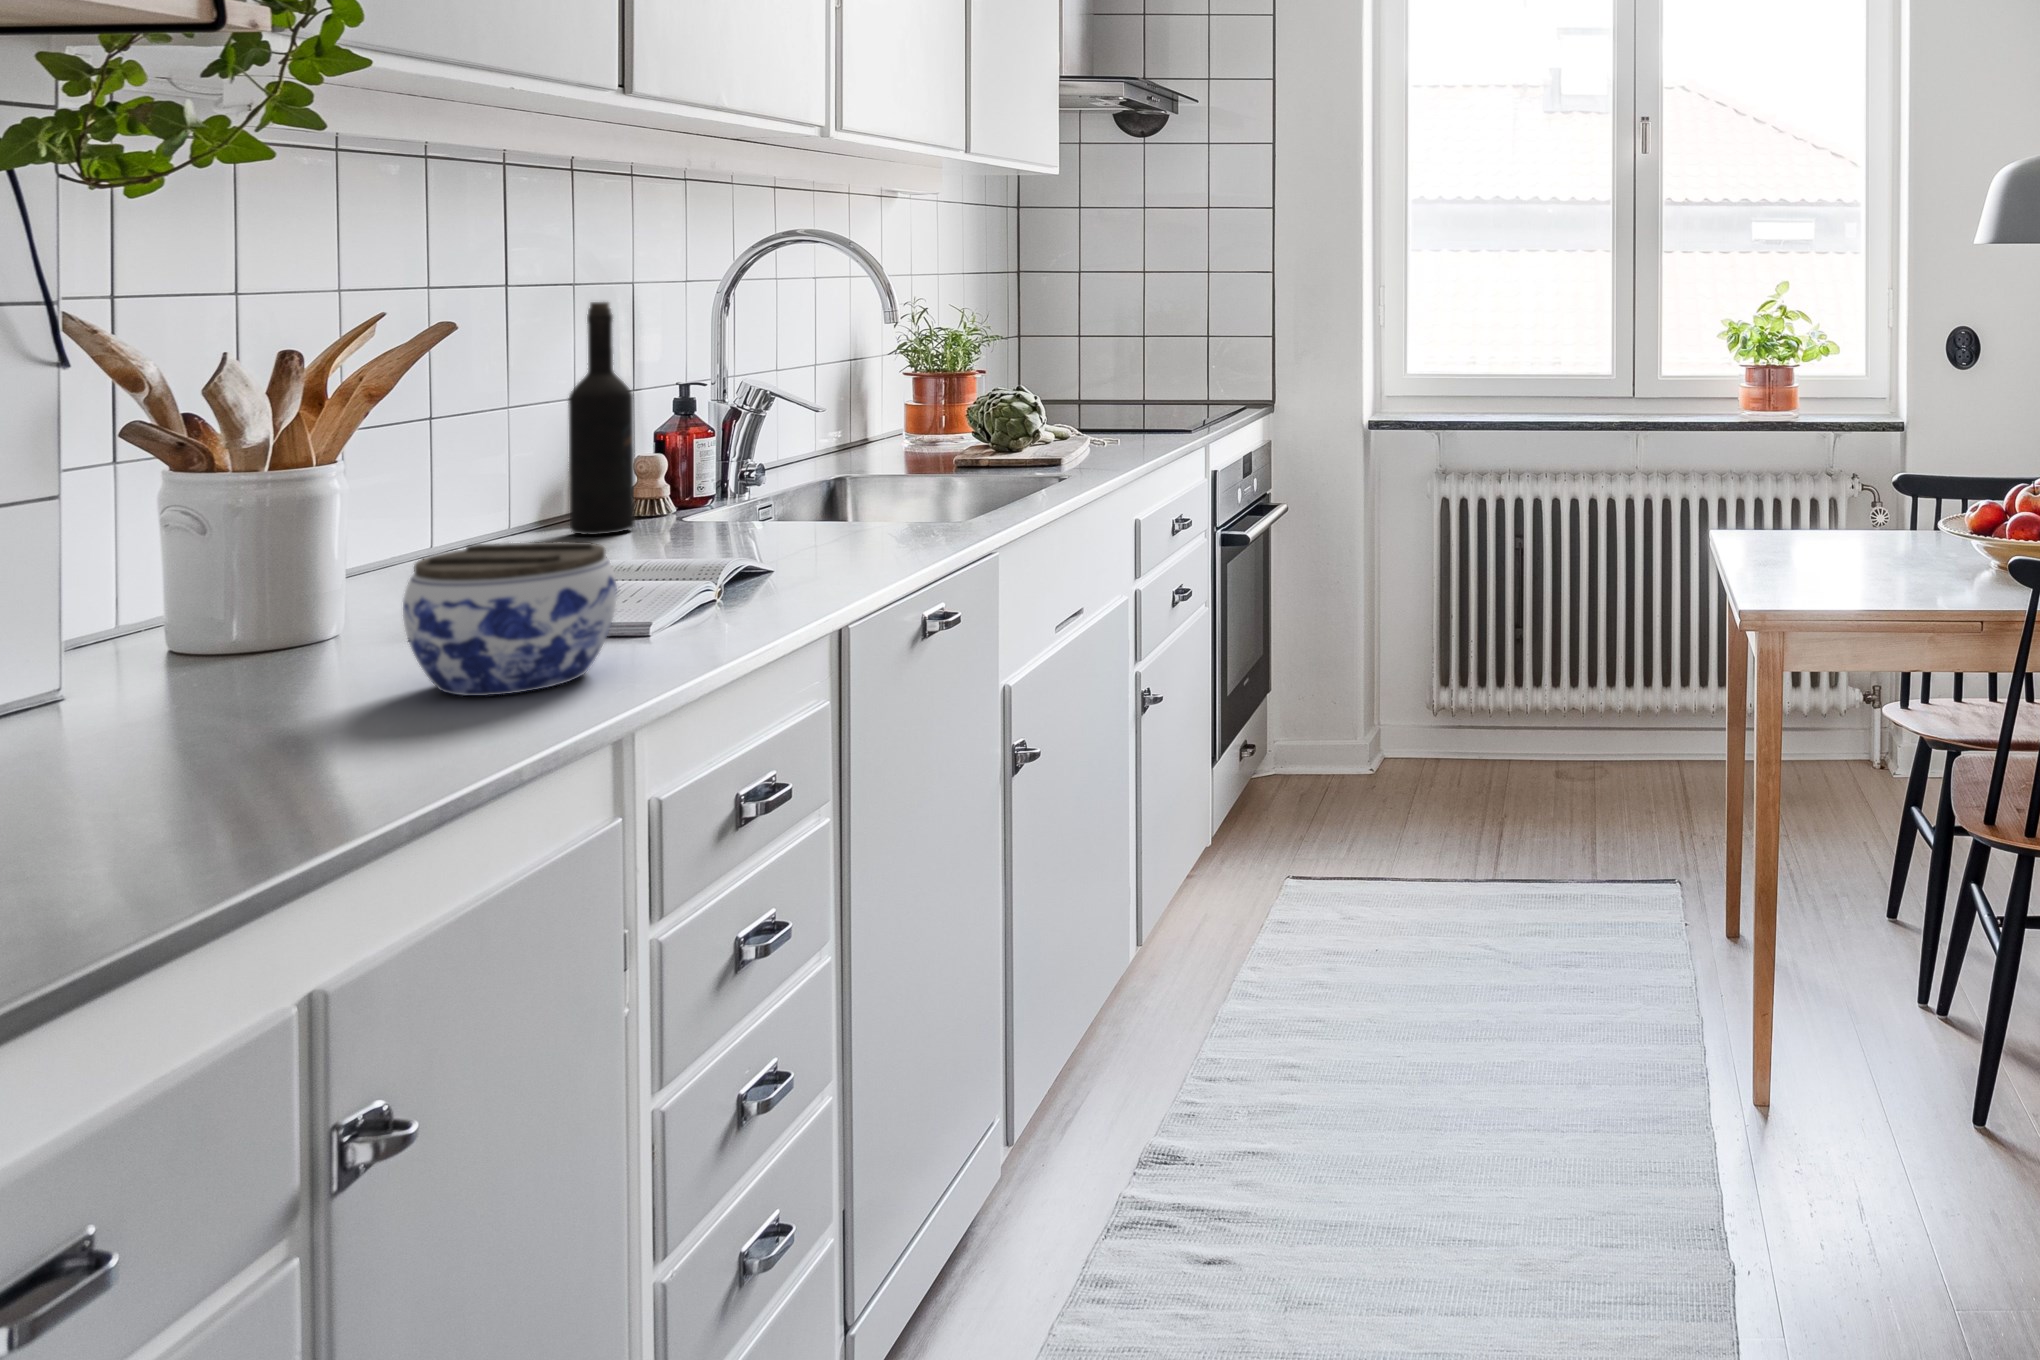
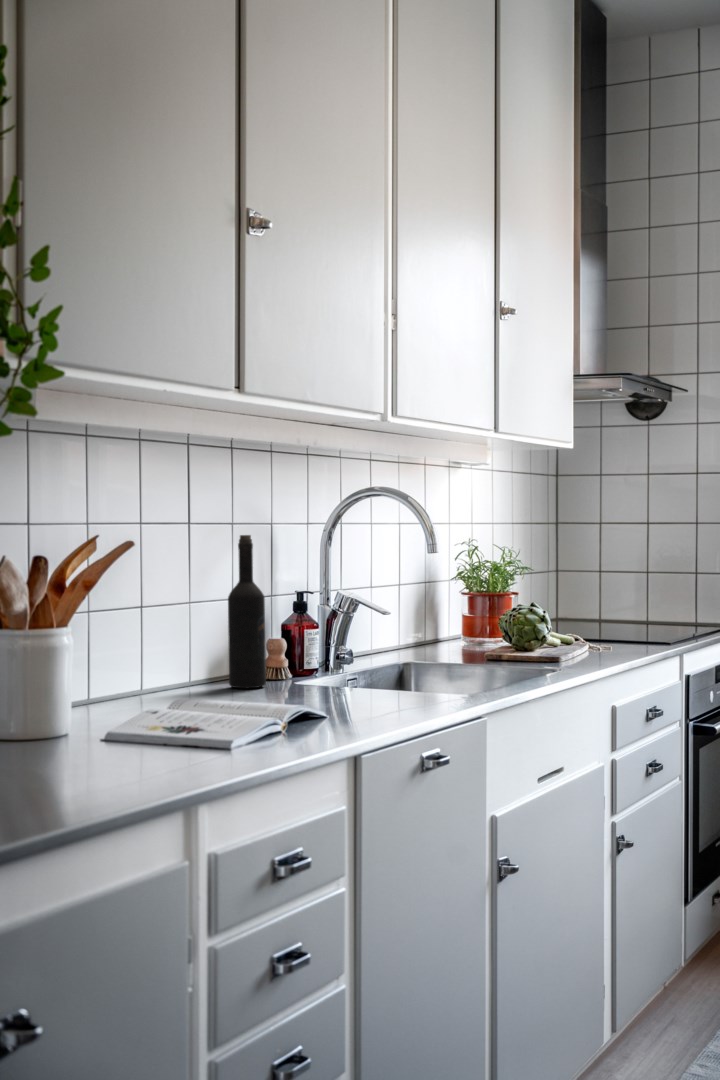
jar: present [403,542,617,696] -> none [79,677,196,773]

